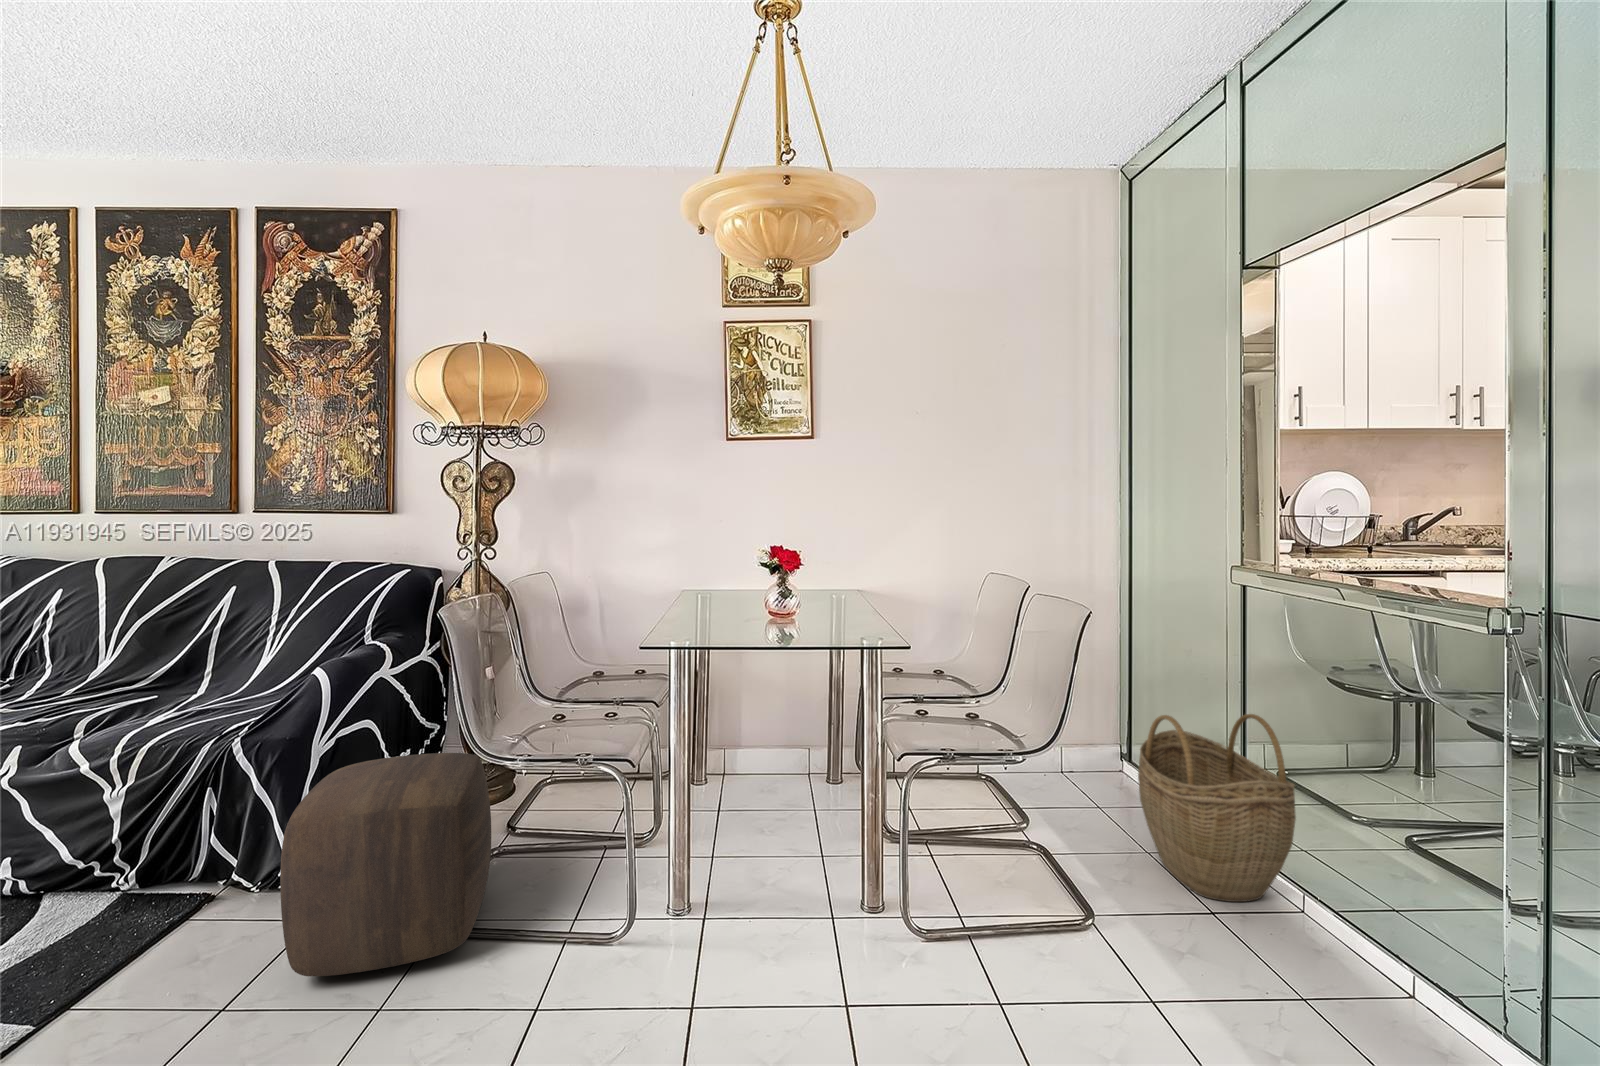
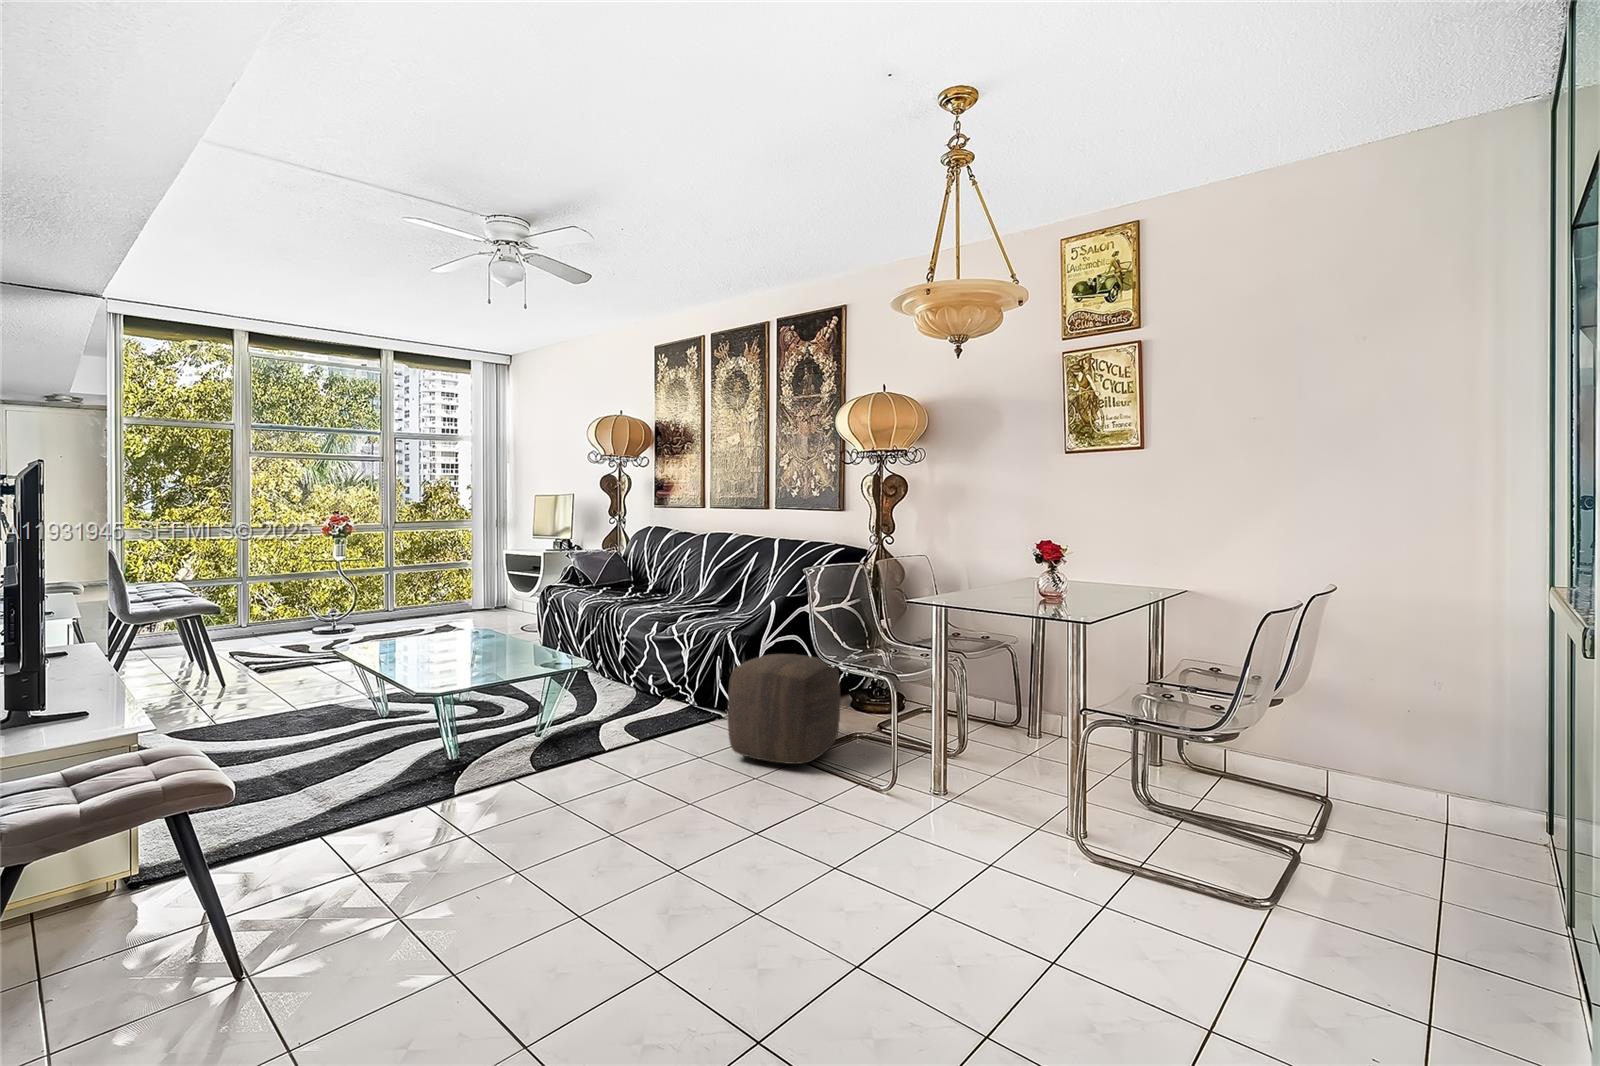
woven basket: present [1138,714,1296,902] -> none [1385,736,1553,954]

